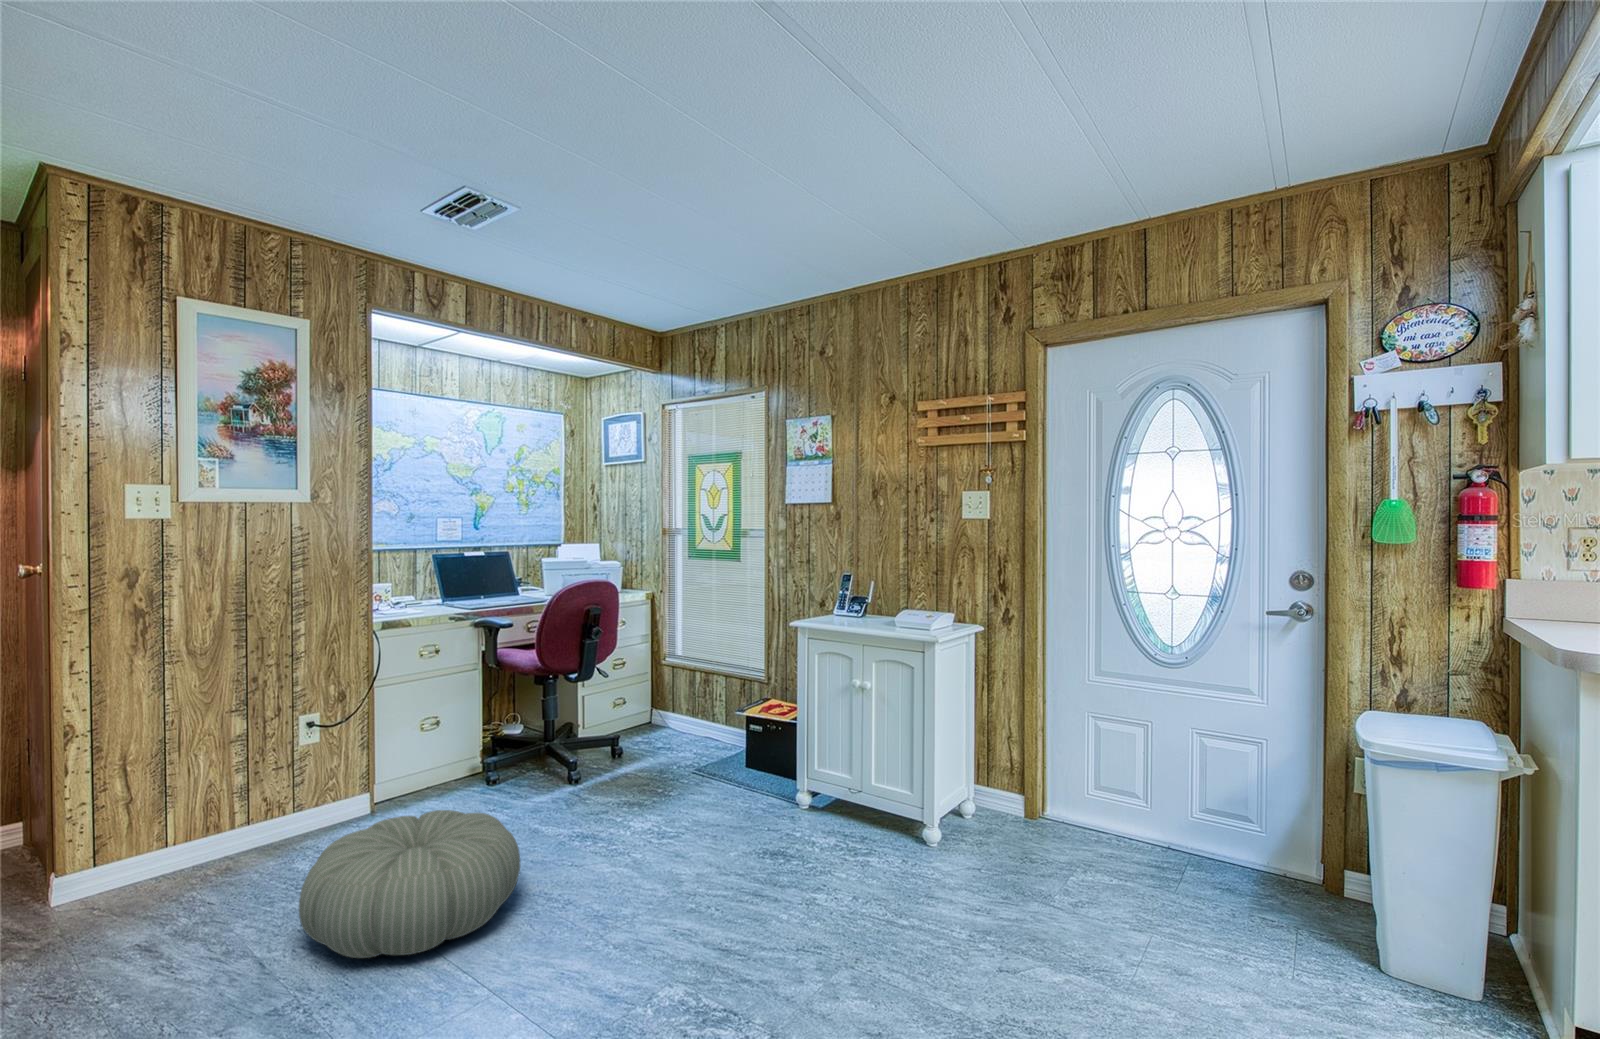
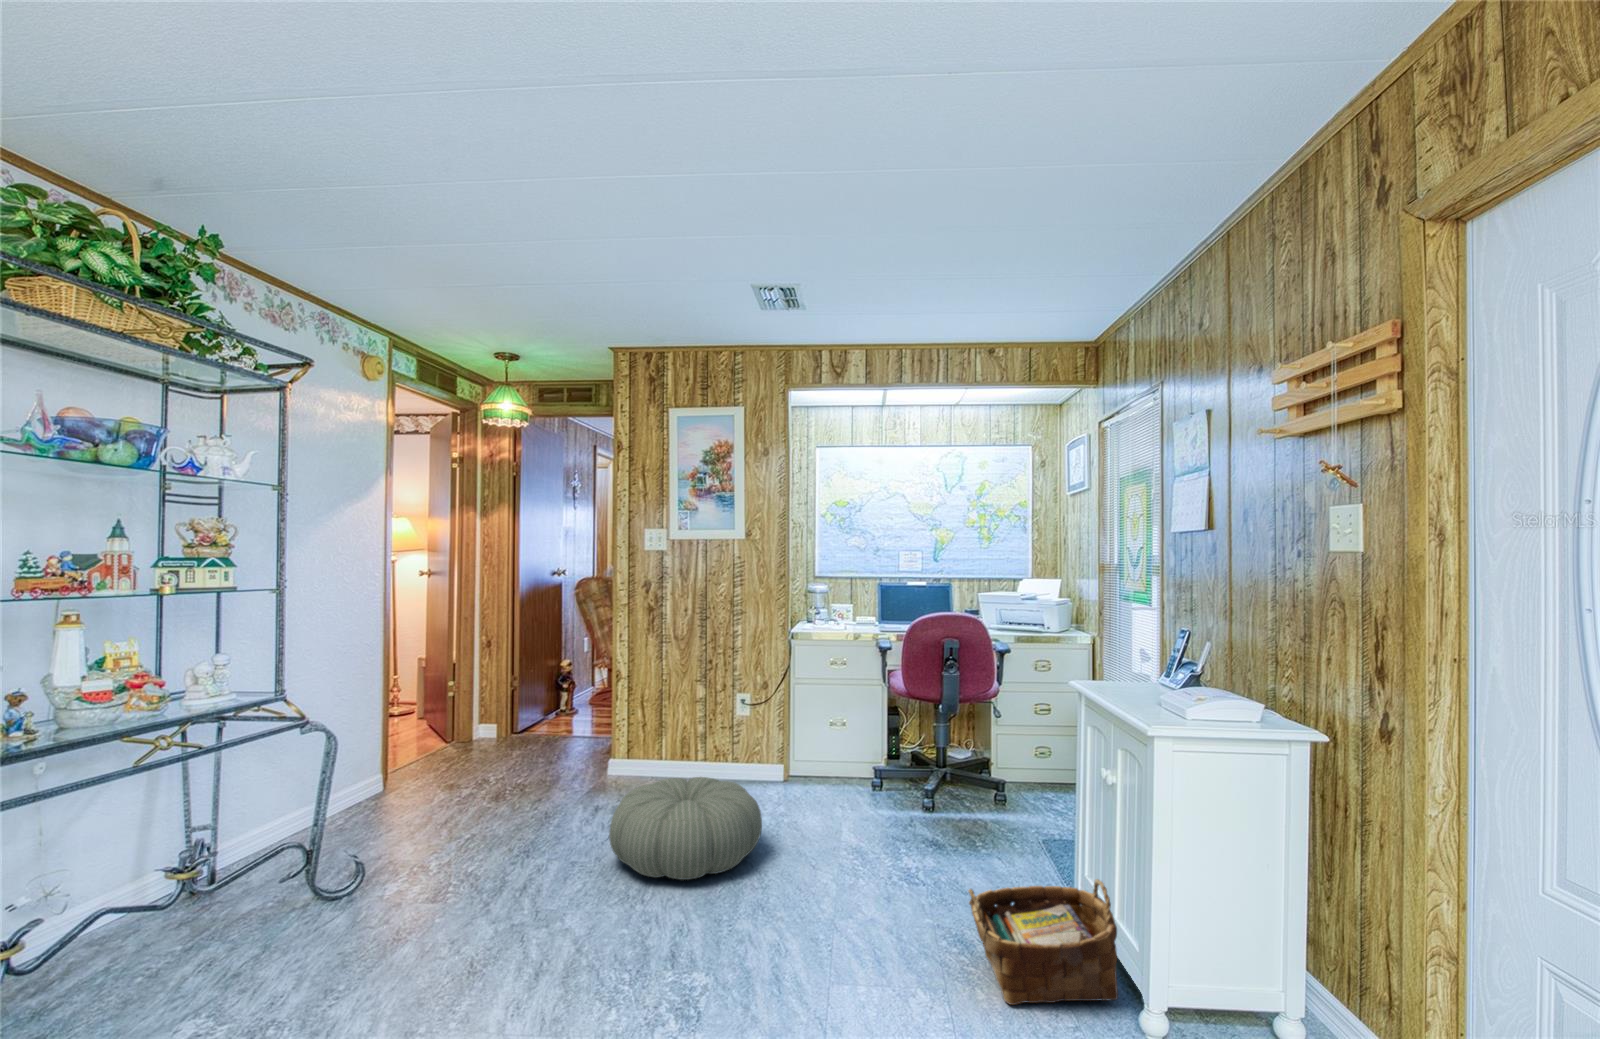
woven basket: none [785,759,888,865] -> present [969,879,1118,1005]

